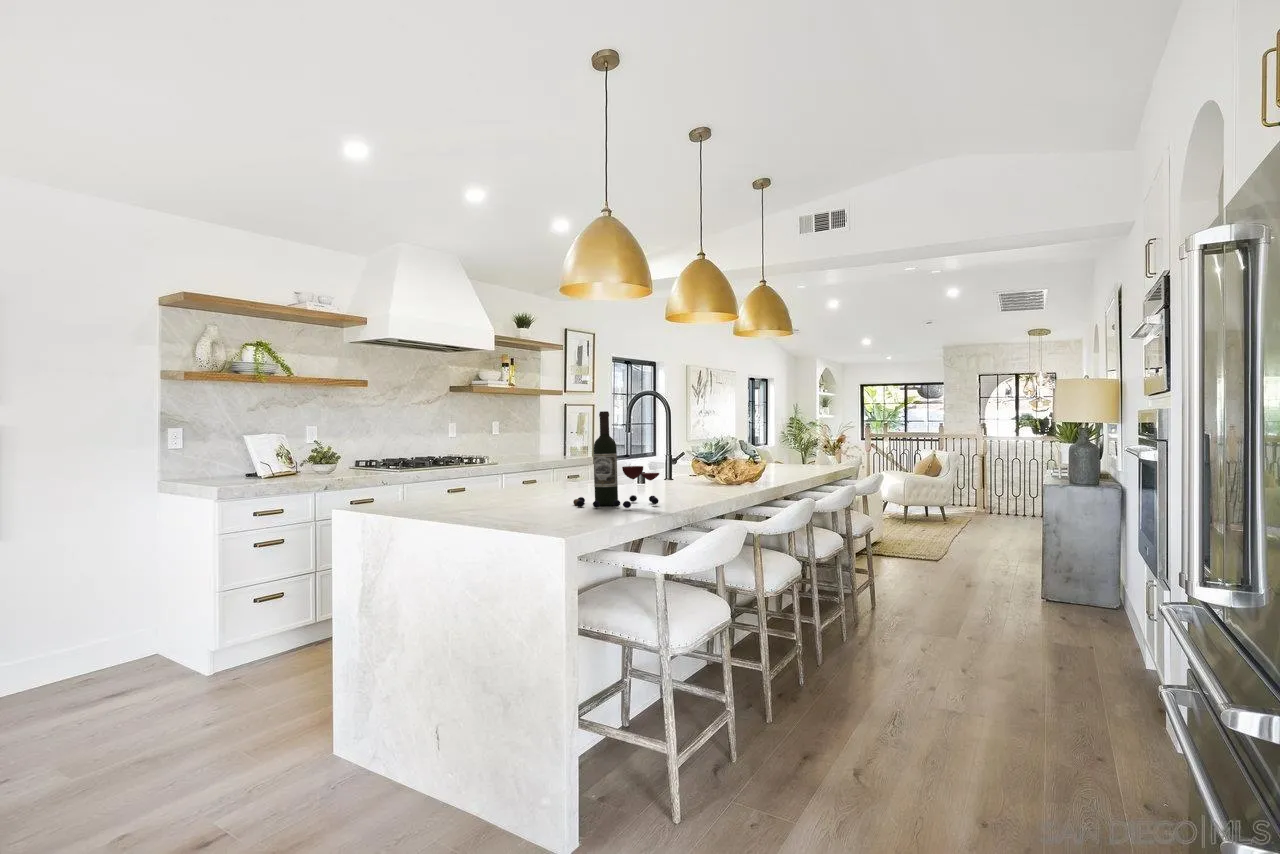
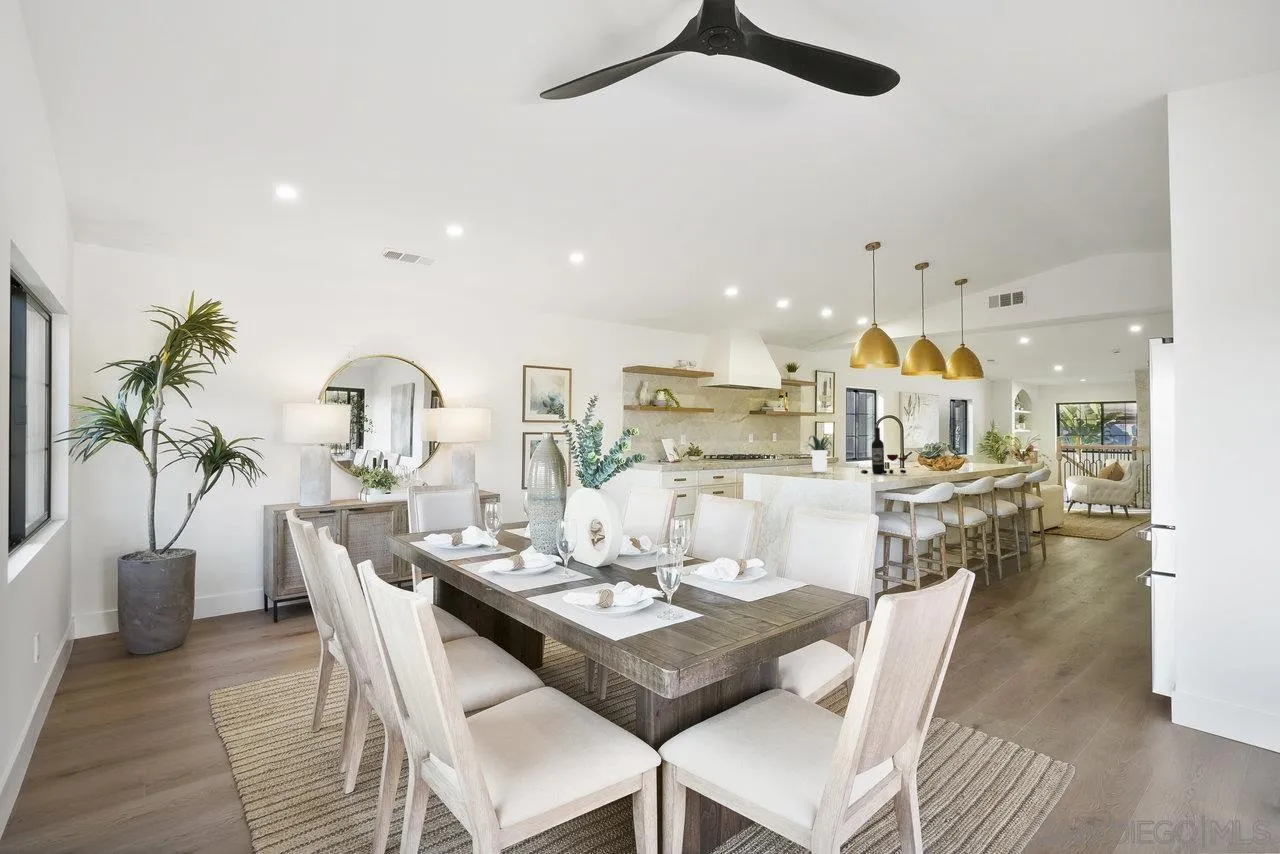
potted plant: none [446,428,541,503] -> present [806,436,832,472]

